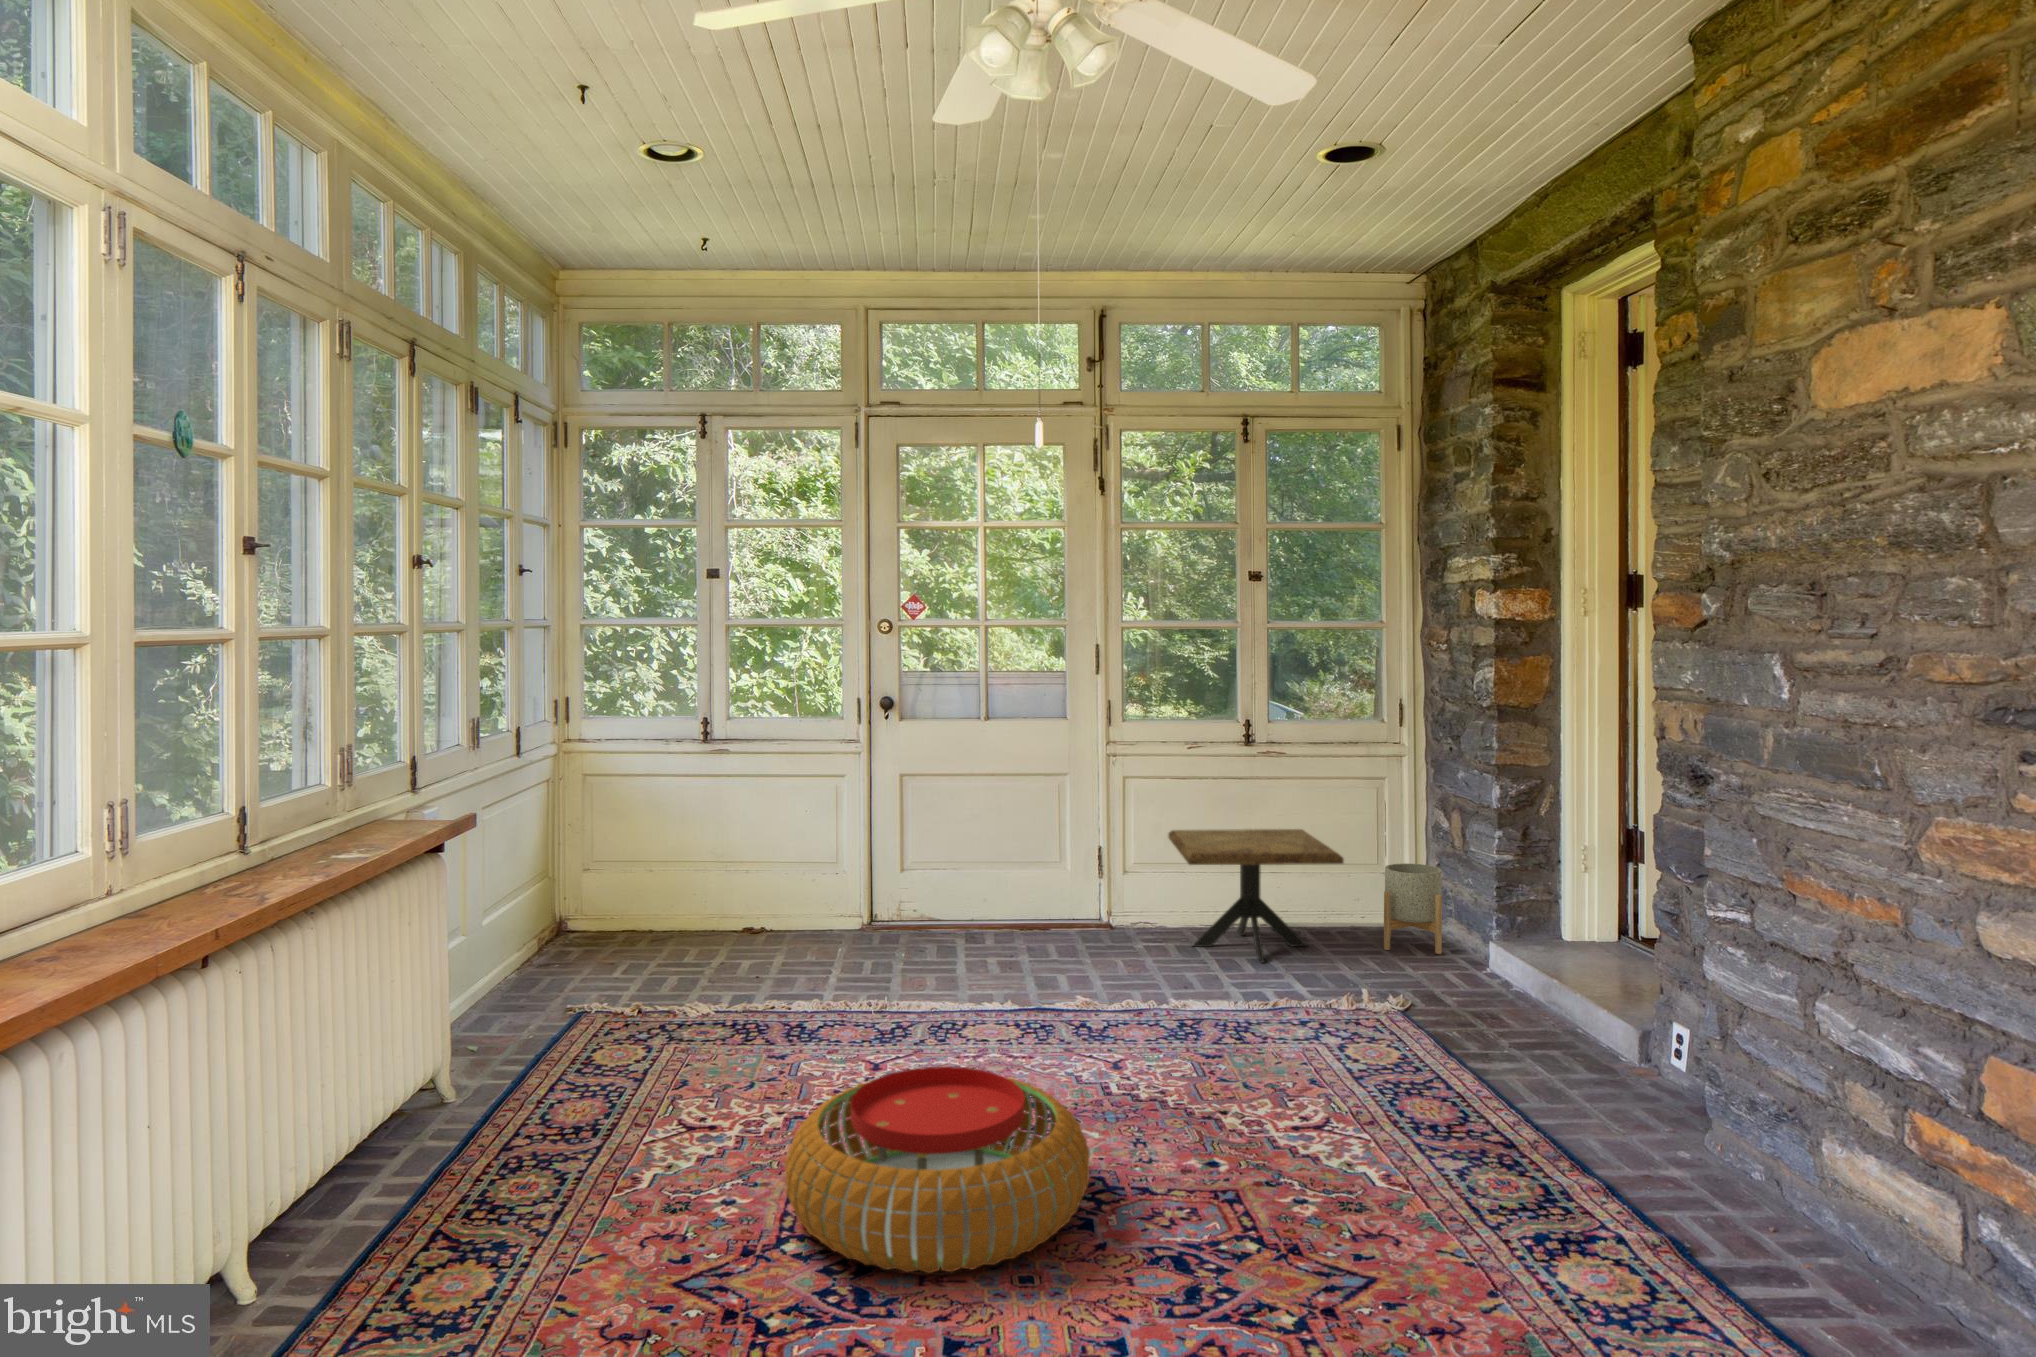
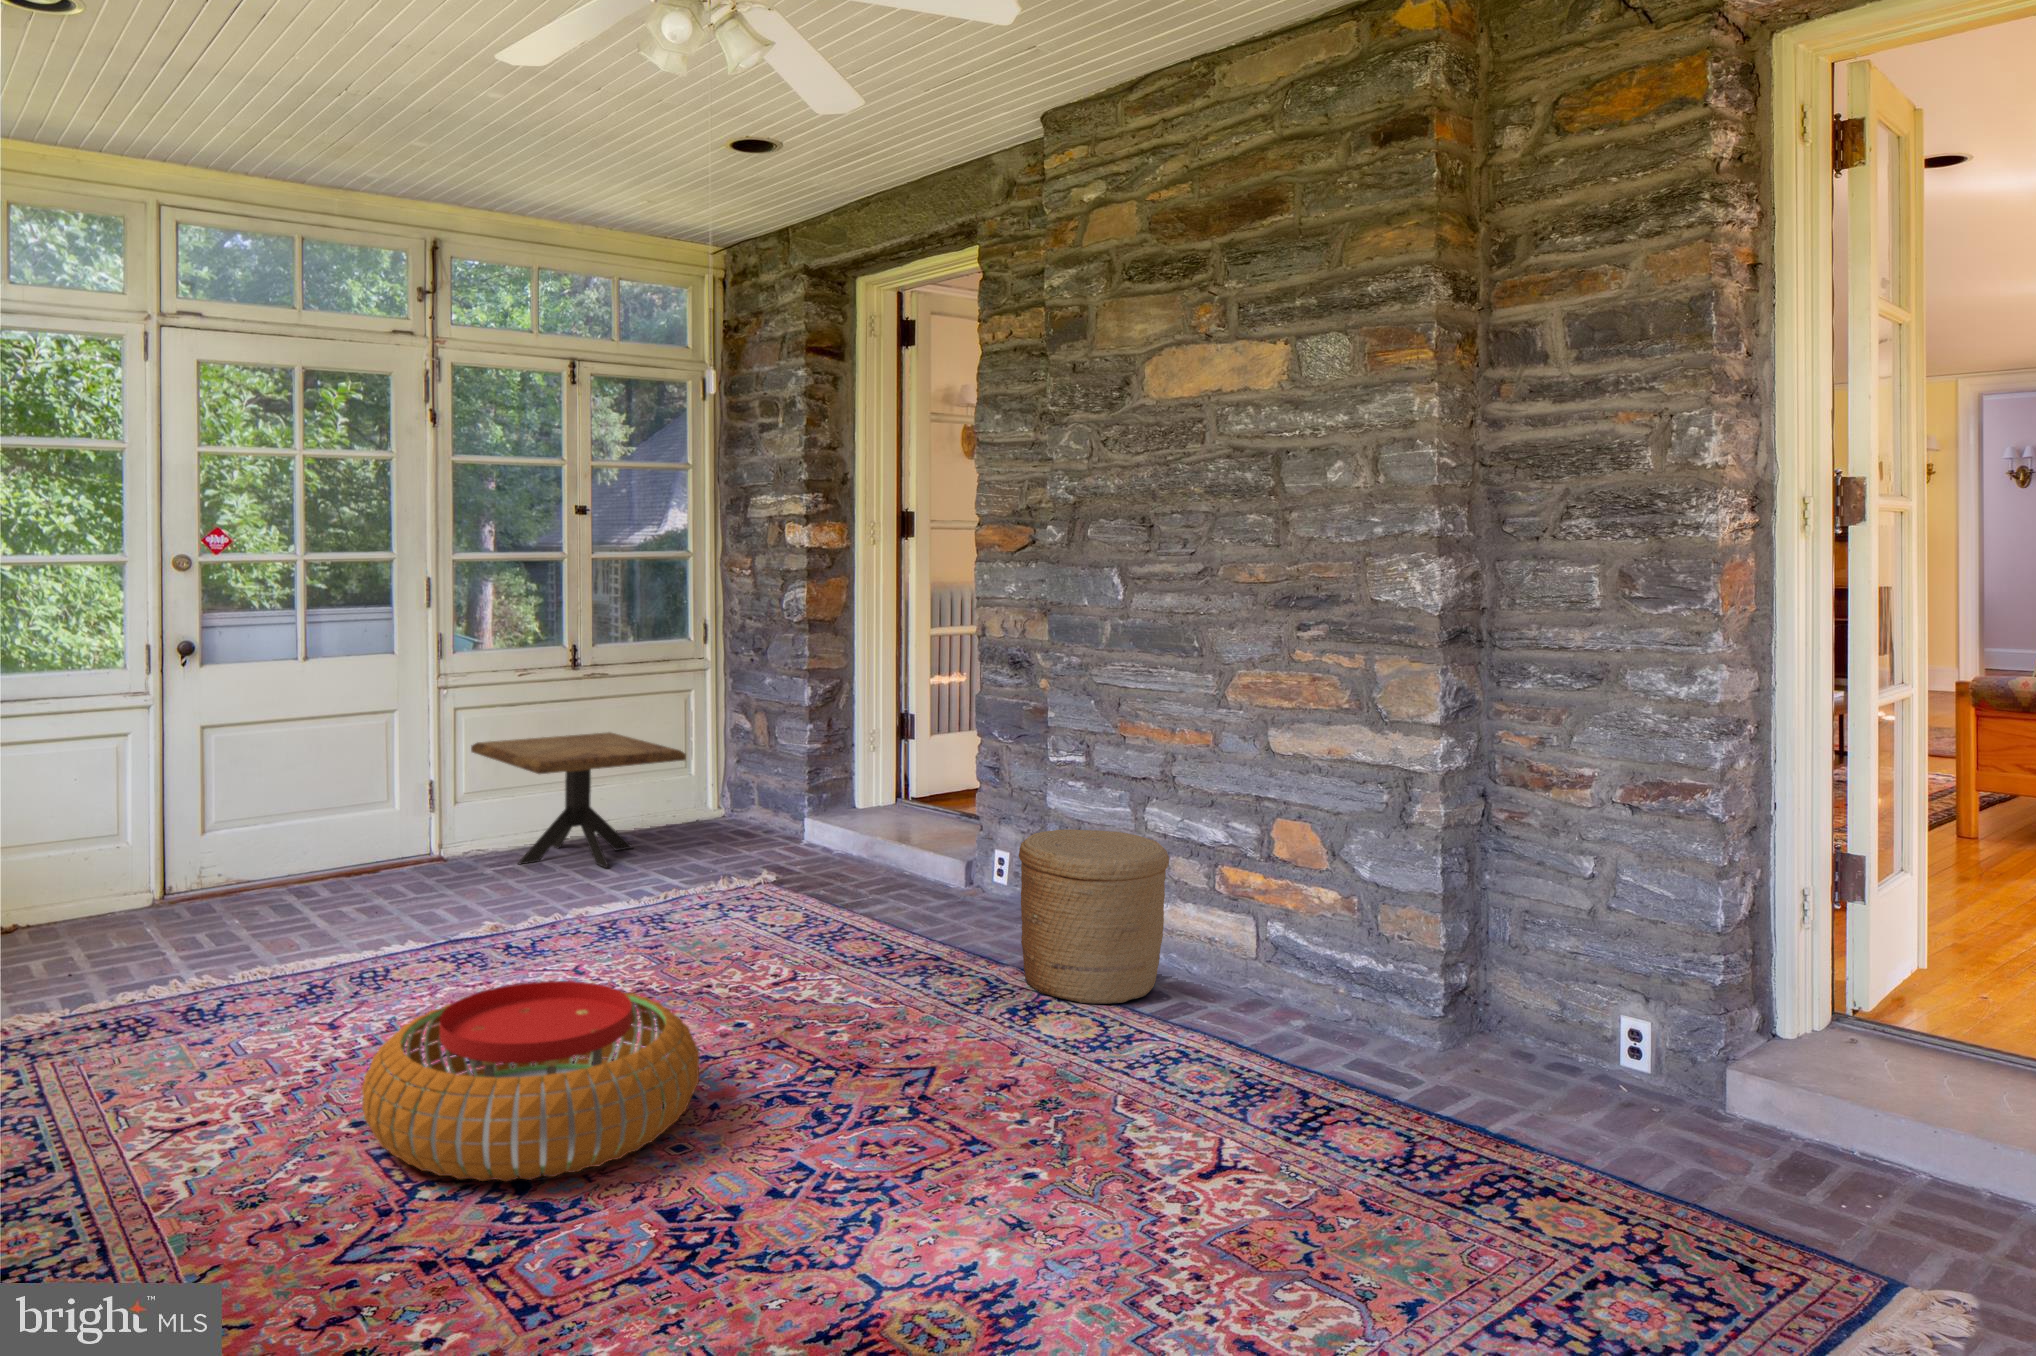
planter: present [1384,863,1442,954] -> none [693,758,757,842]
woven basket: none [1588,1006,1826,1274] -> present [1019,829,1169,1004]

